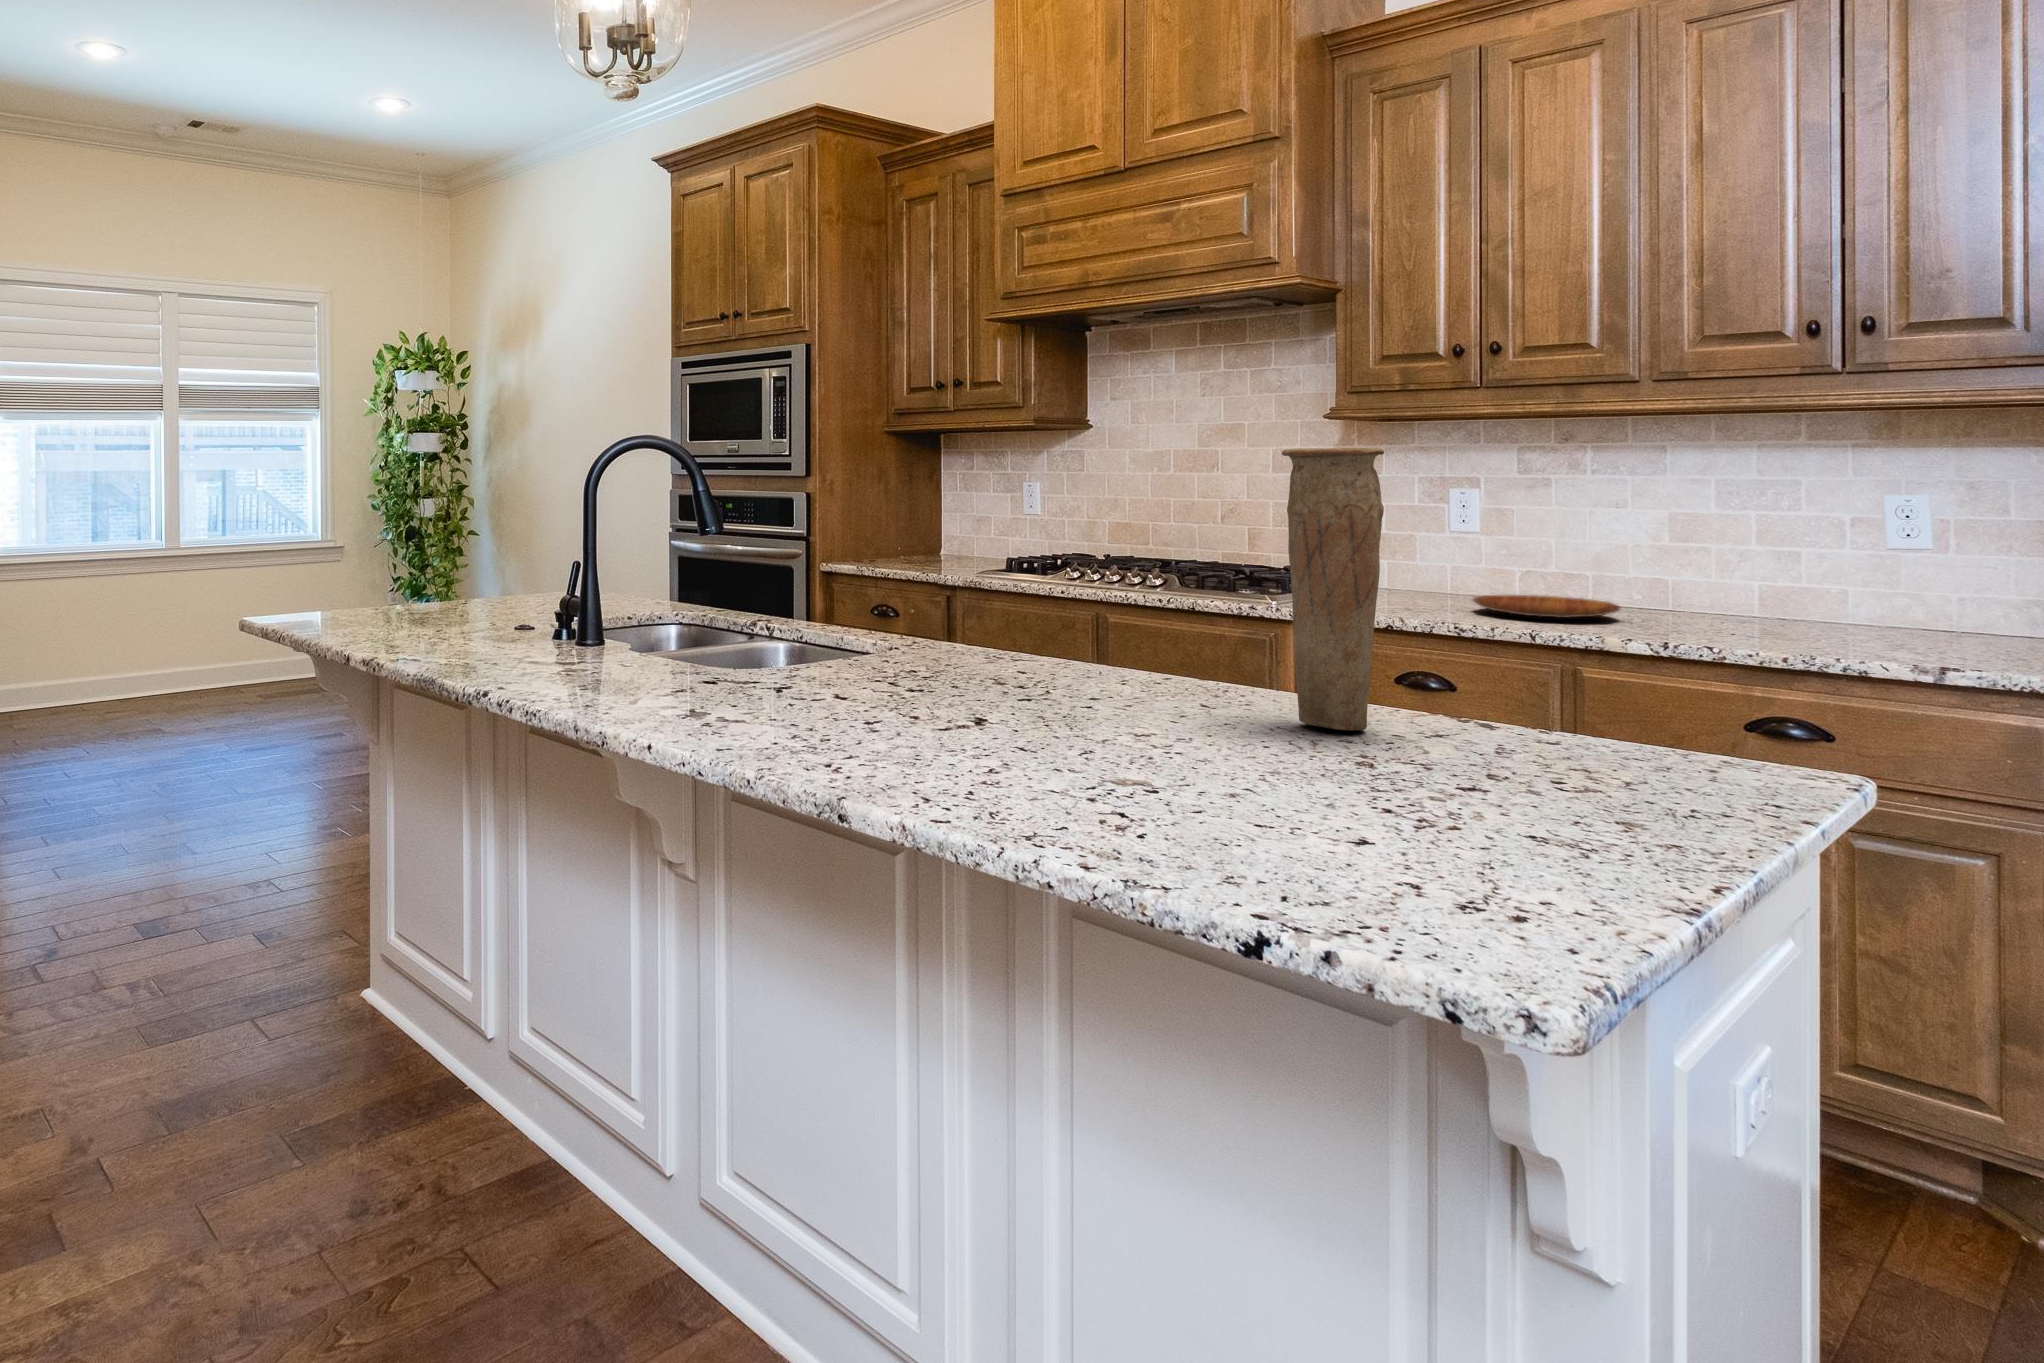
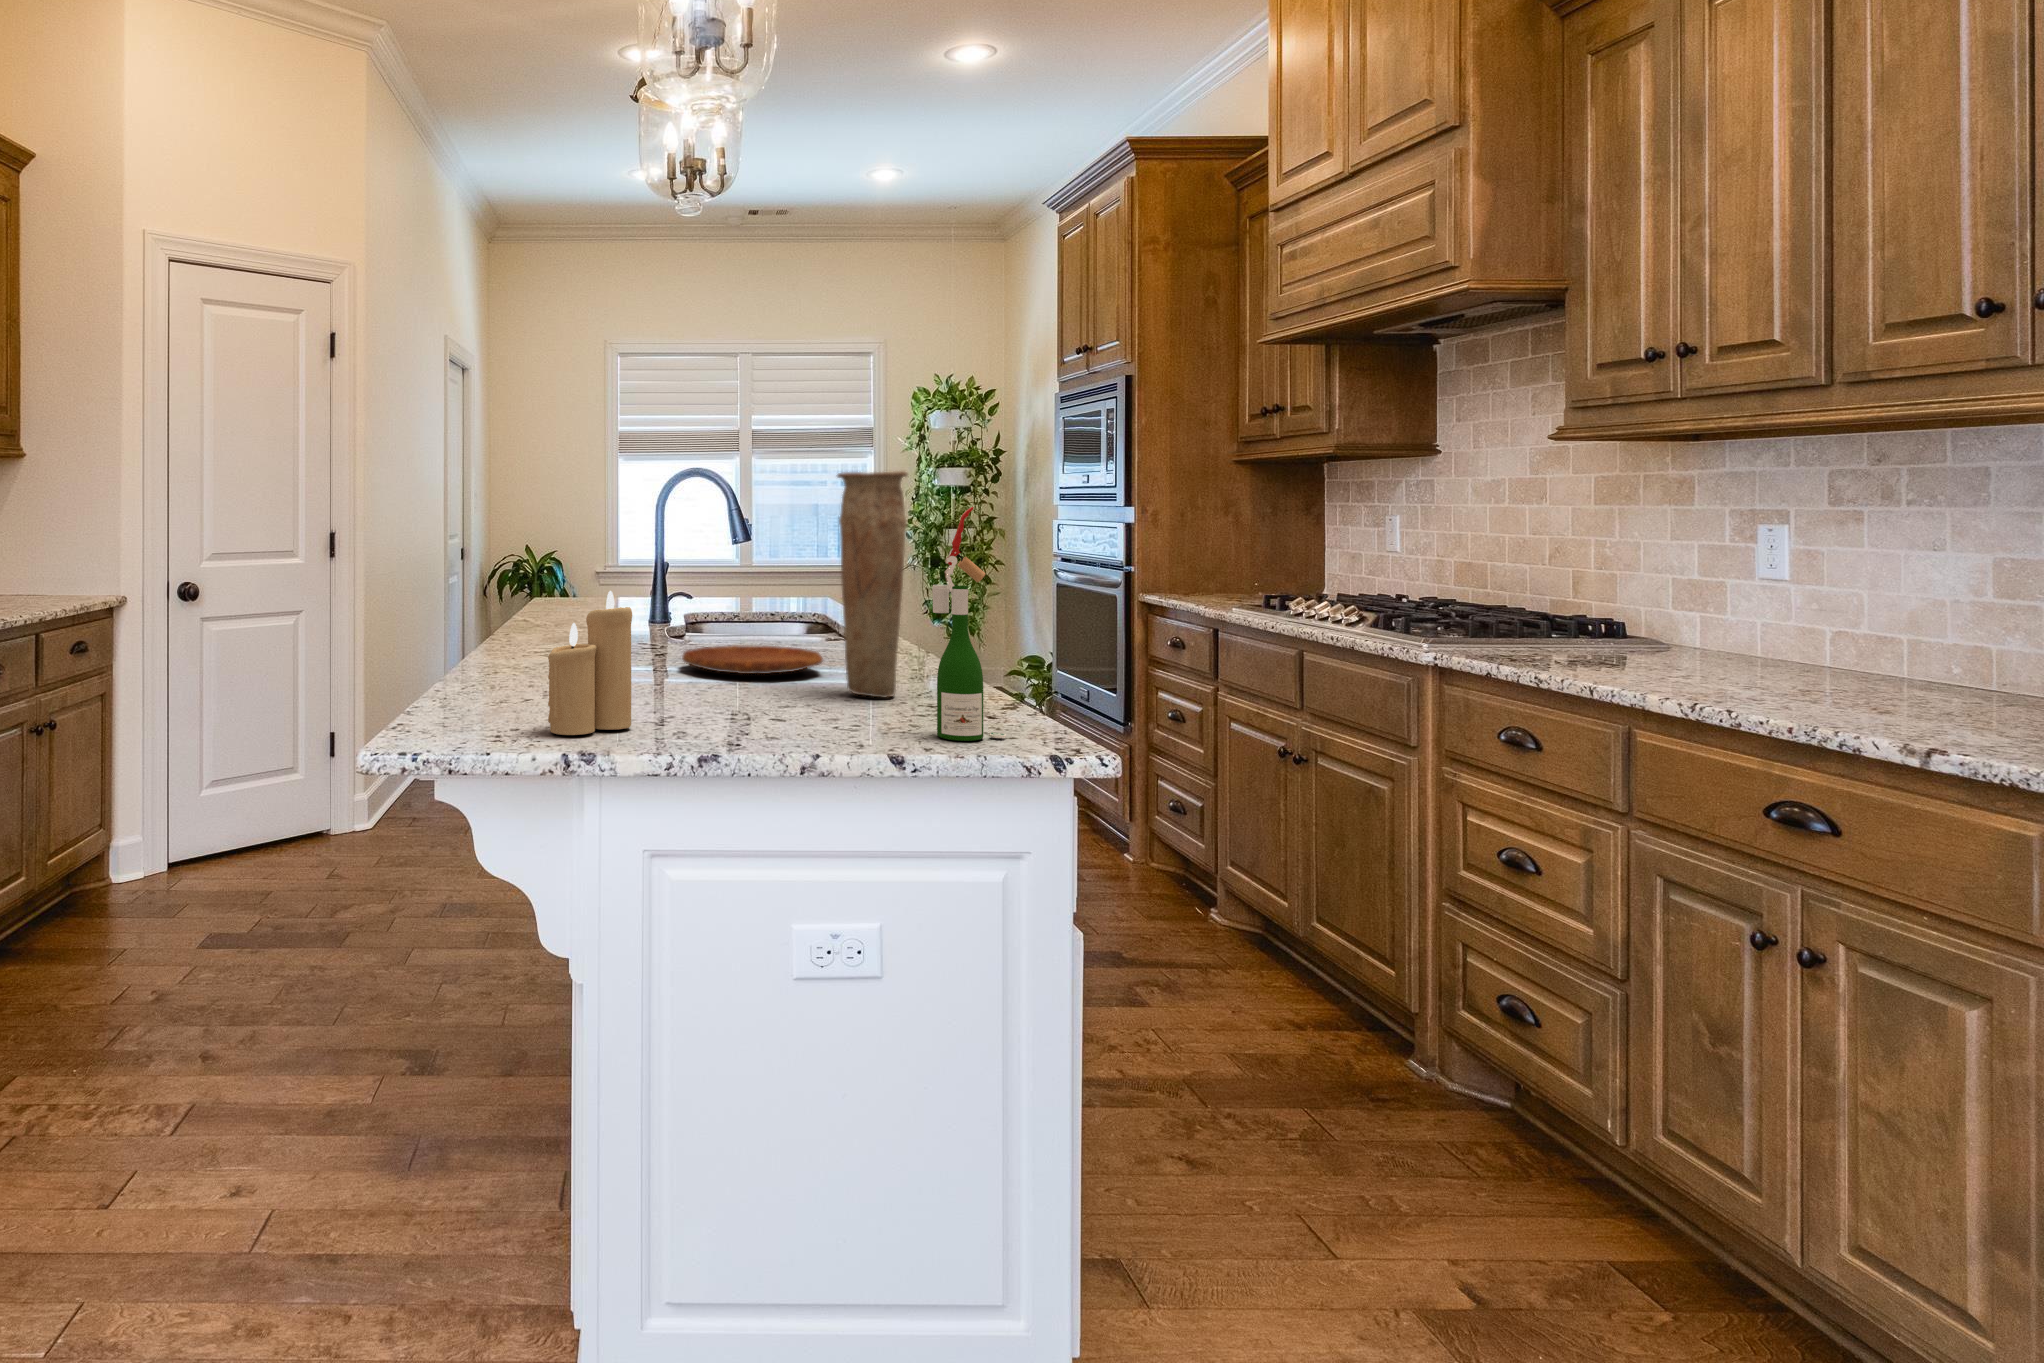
wine bottle: none [1630,494,1713,782] -> present [932,507,1006,741]
tray: present [1473,595,1620,618] -> present [682,645,823,674]
candle: none [1453,635,1583,880] -> present [548,591,632,735]

